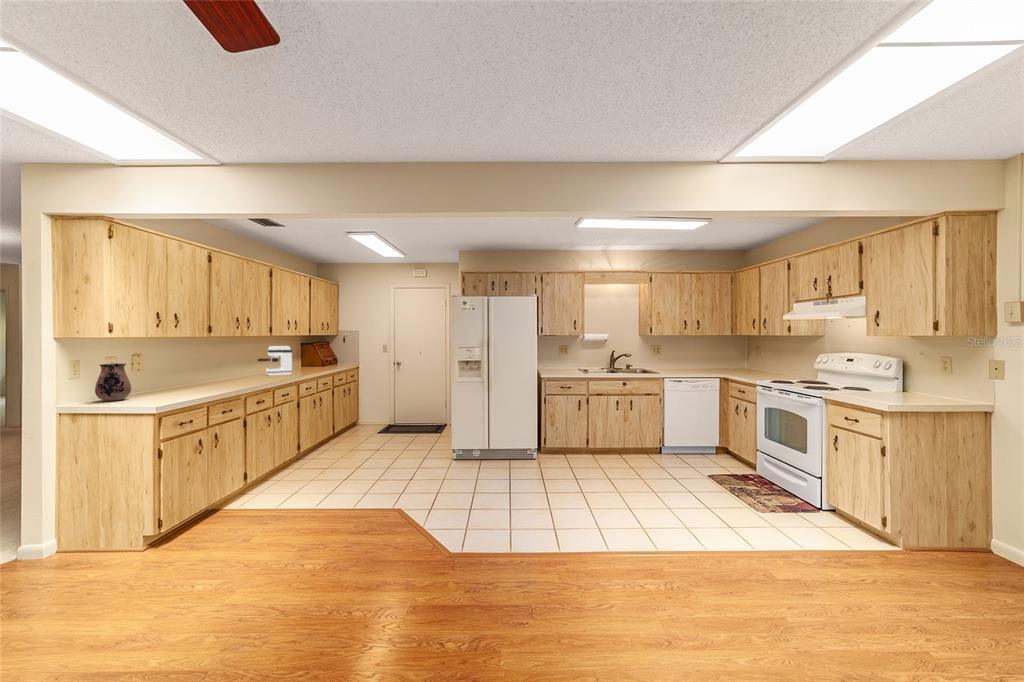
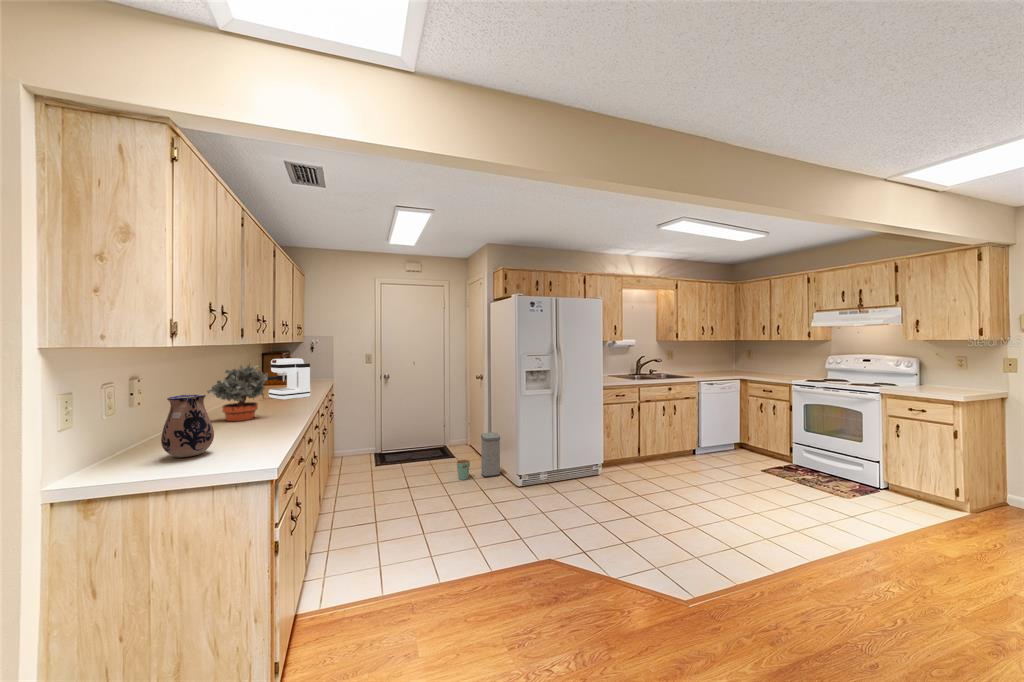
potted plant: none [185,346,224,386] -> present [207,364,268,421]
trash can: none [410,414,449,451] -> present [457,432,500,480]

